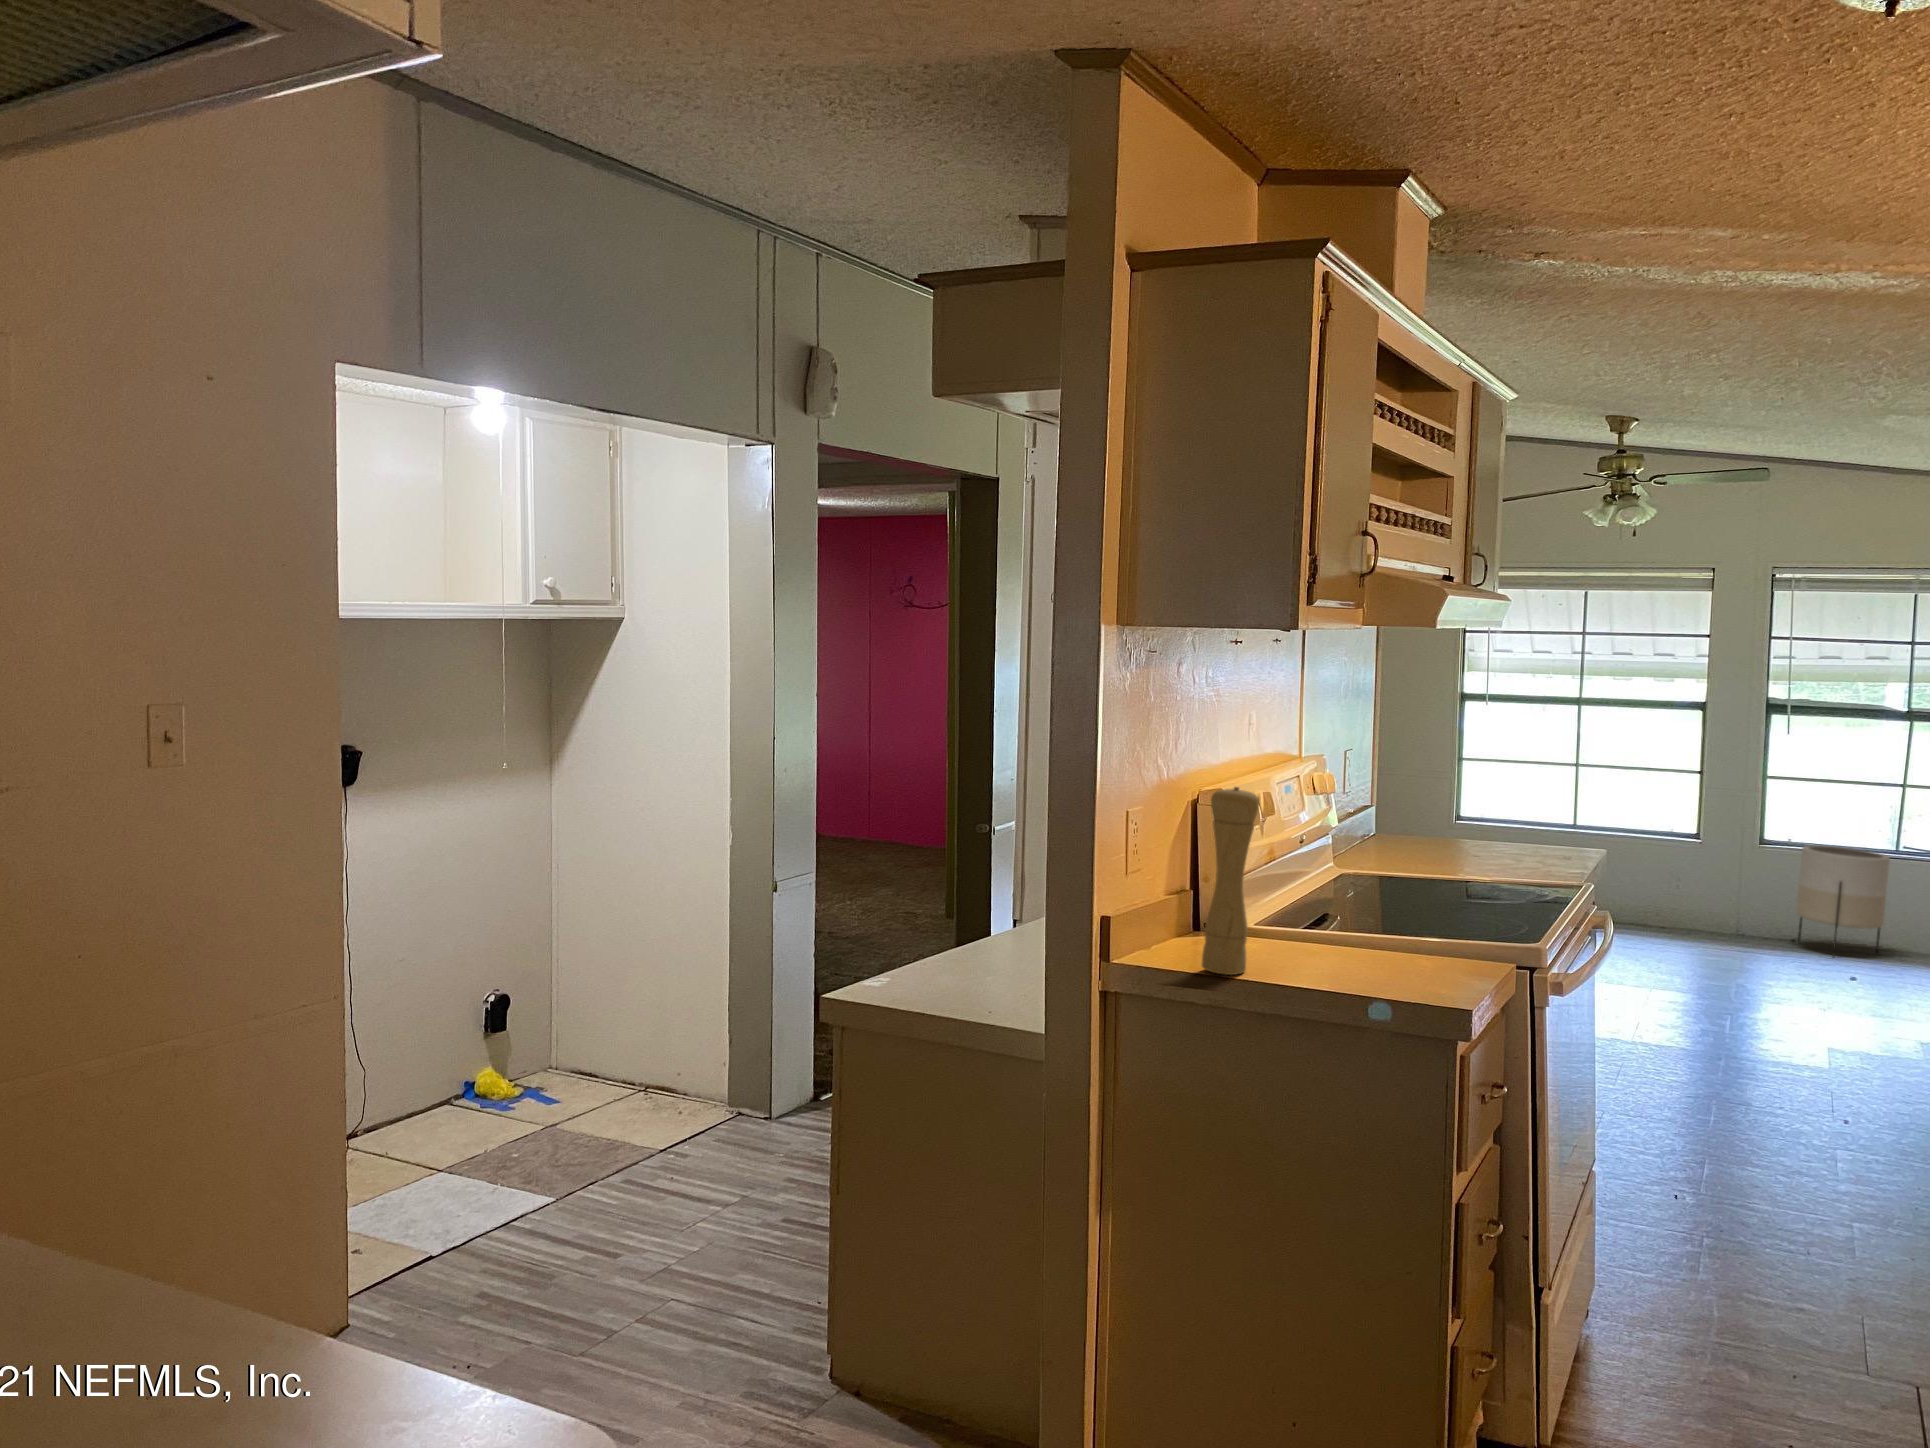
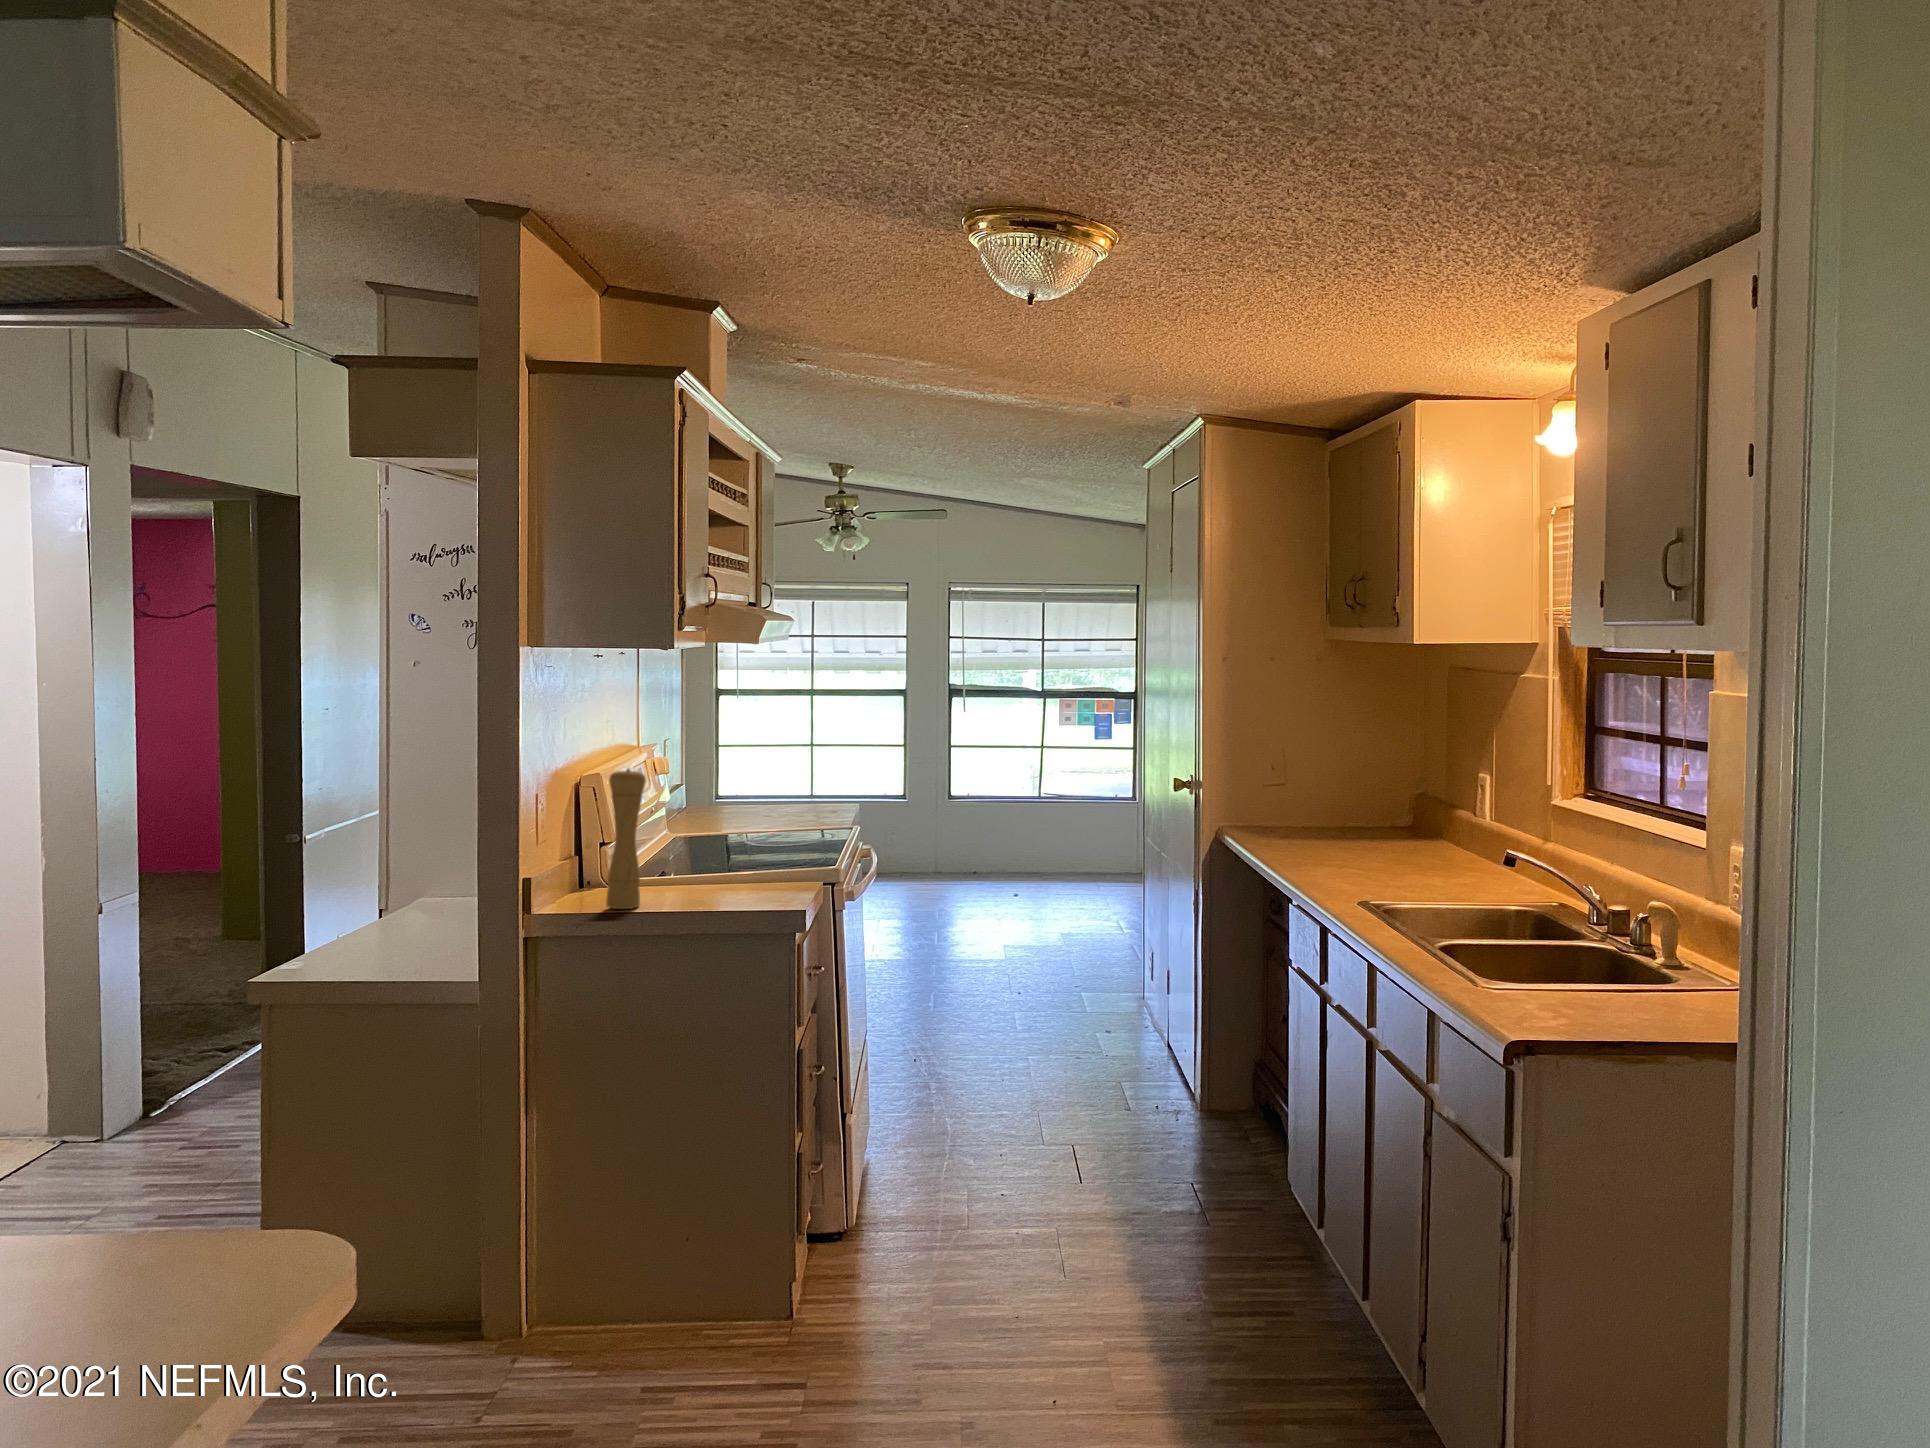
planter: present [1796,845,1890,955] -> none [974,798,1033,883]

